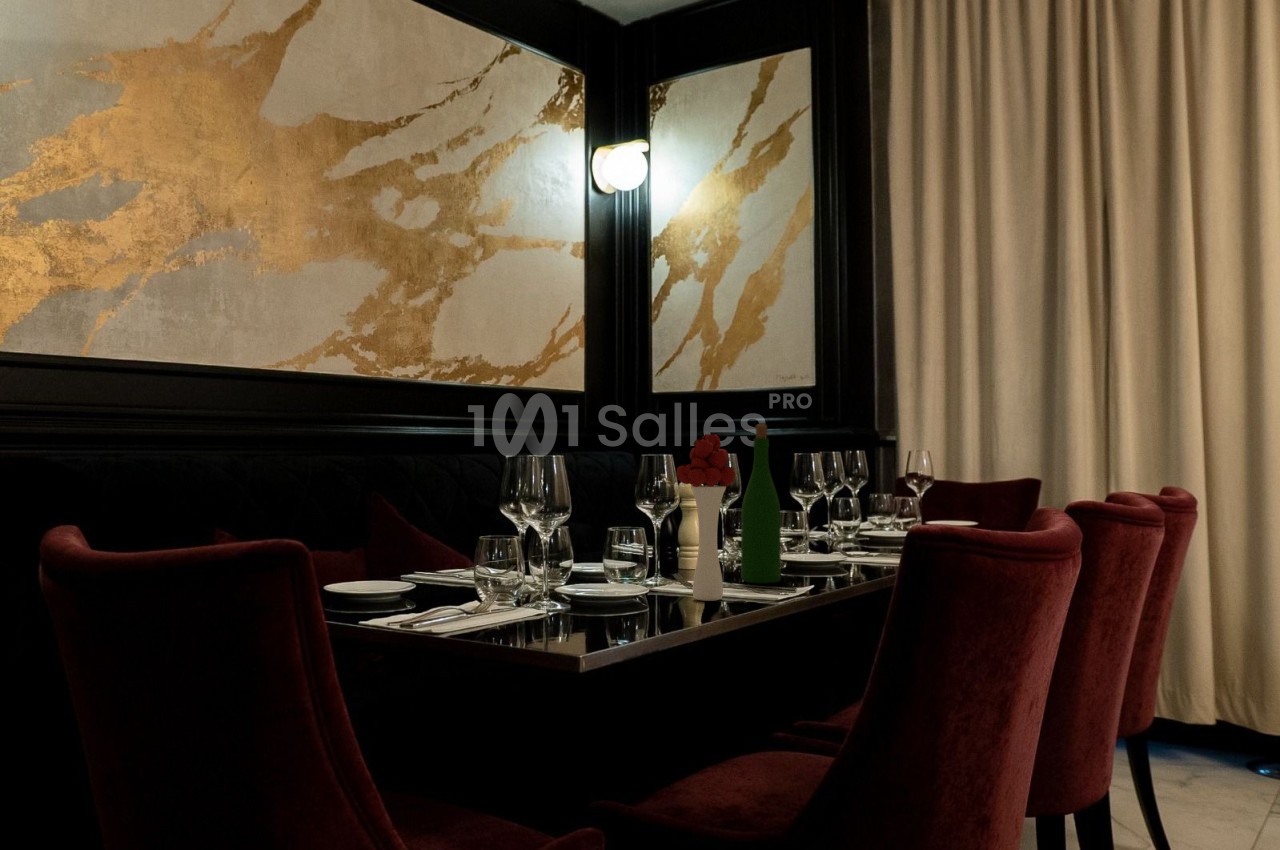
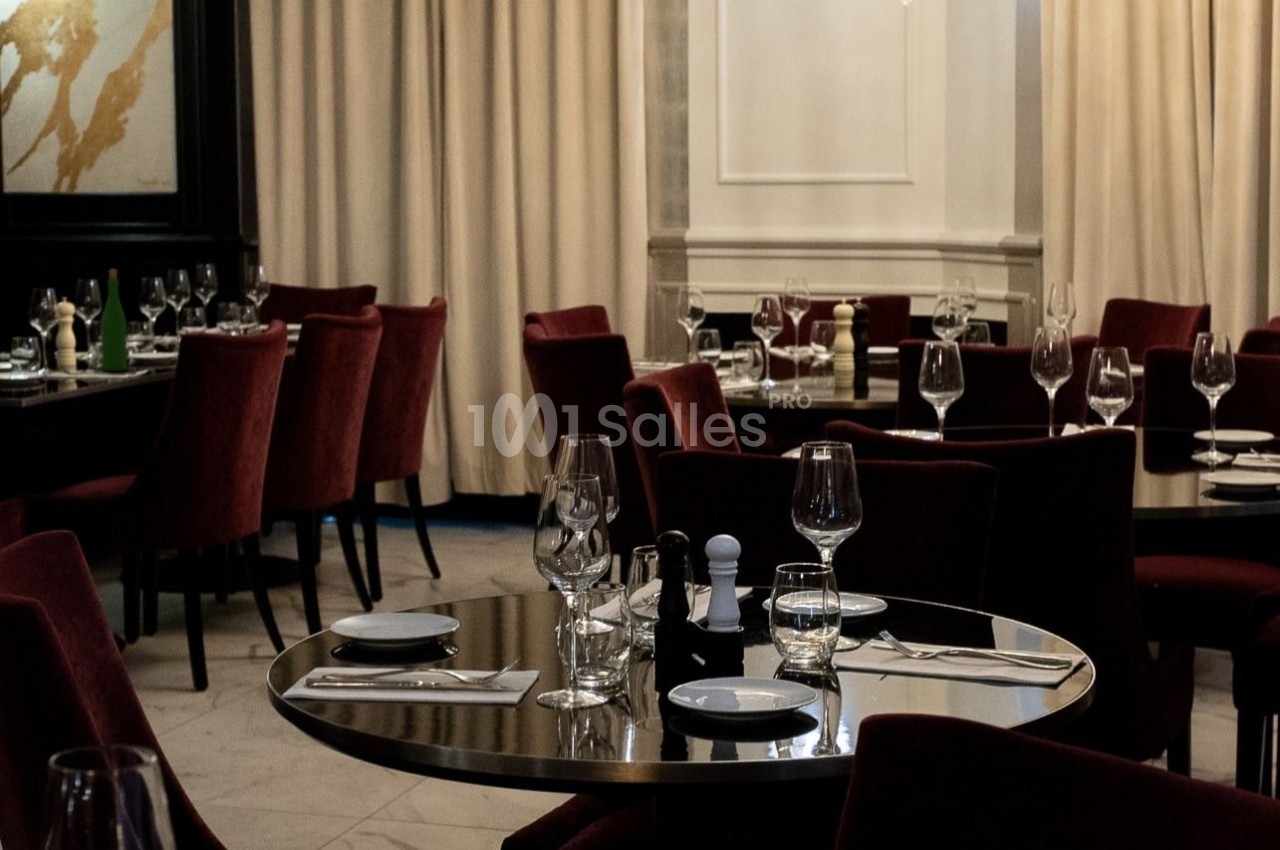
flower bouquet: present [677,434,735,601] -> none [60,281,96,379]

